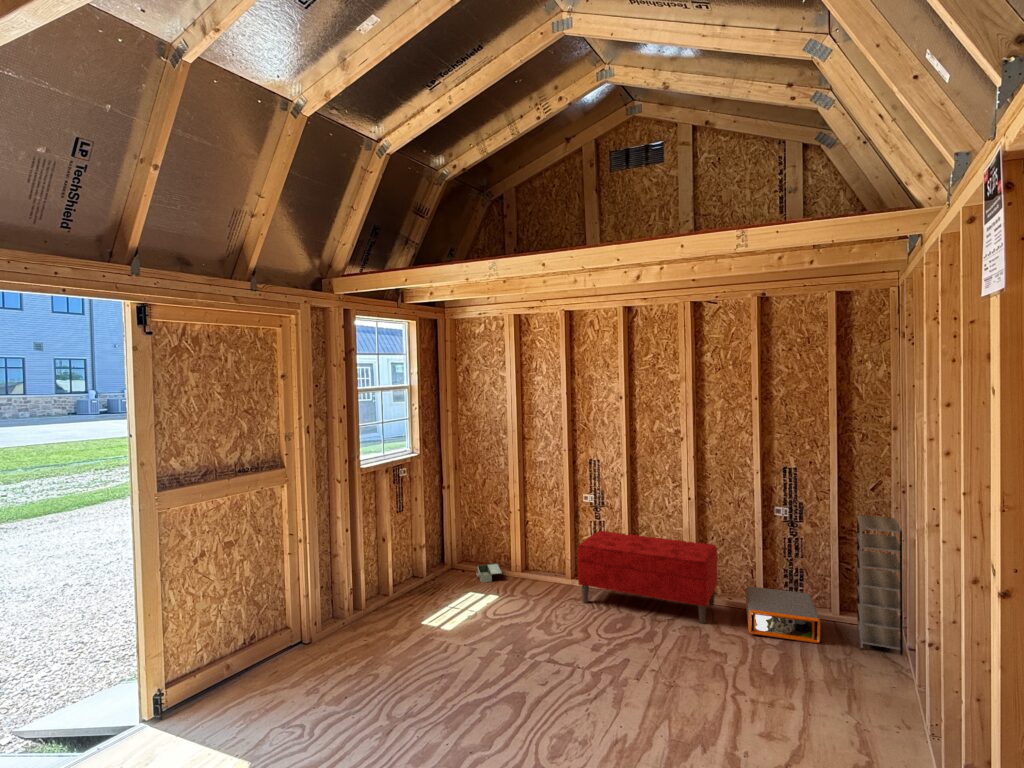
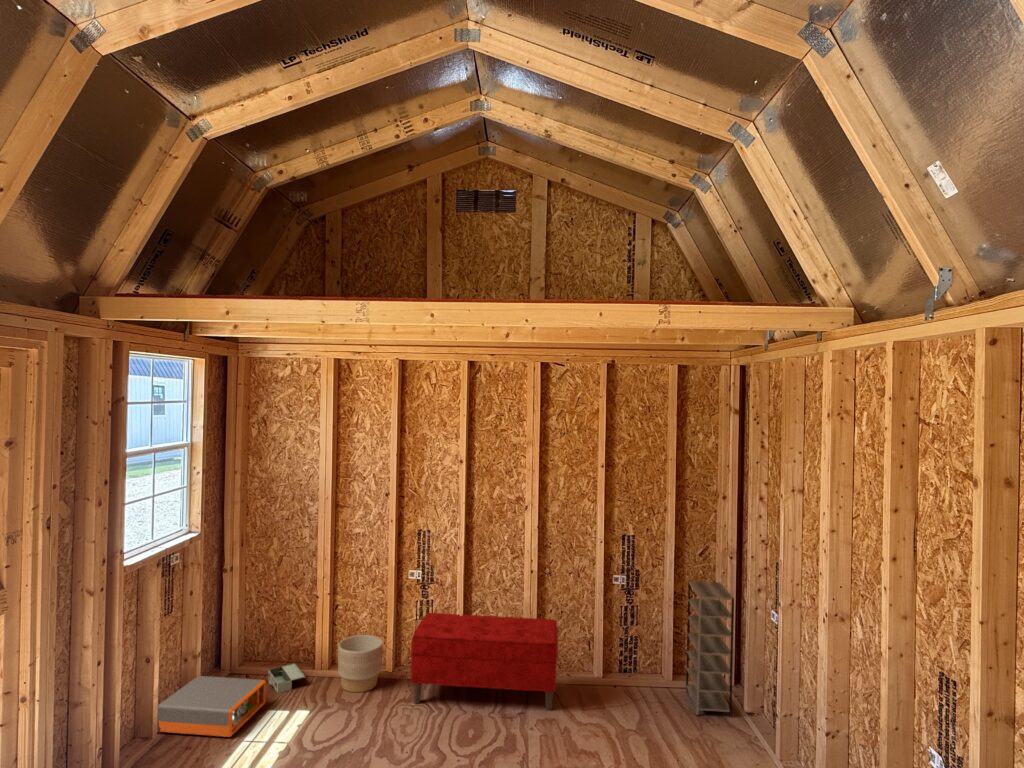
planter: none [525,545,561,590] -> present [338,635,383,692]
storage box: present [746,586,820,643] -> present [158,676,266,737]

